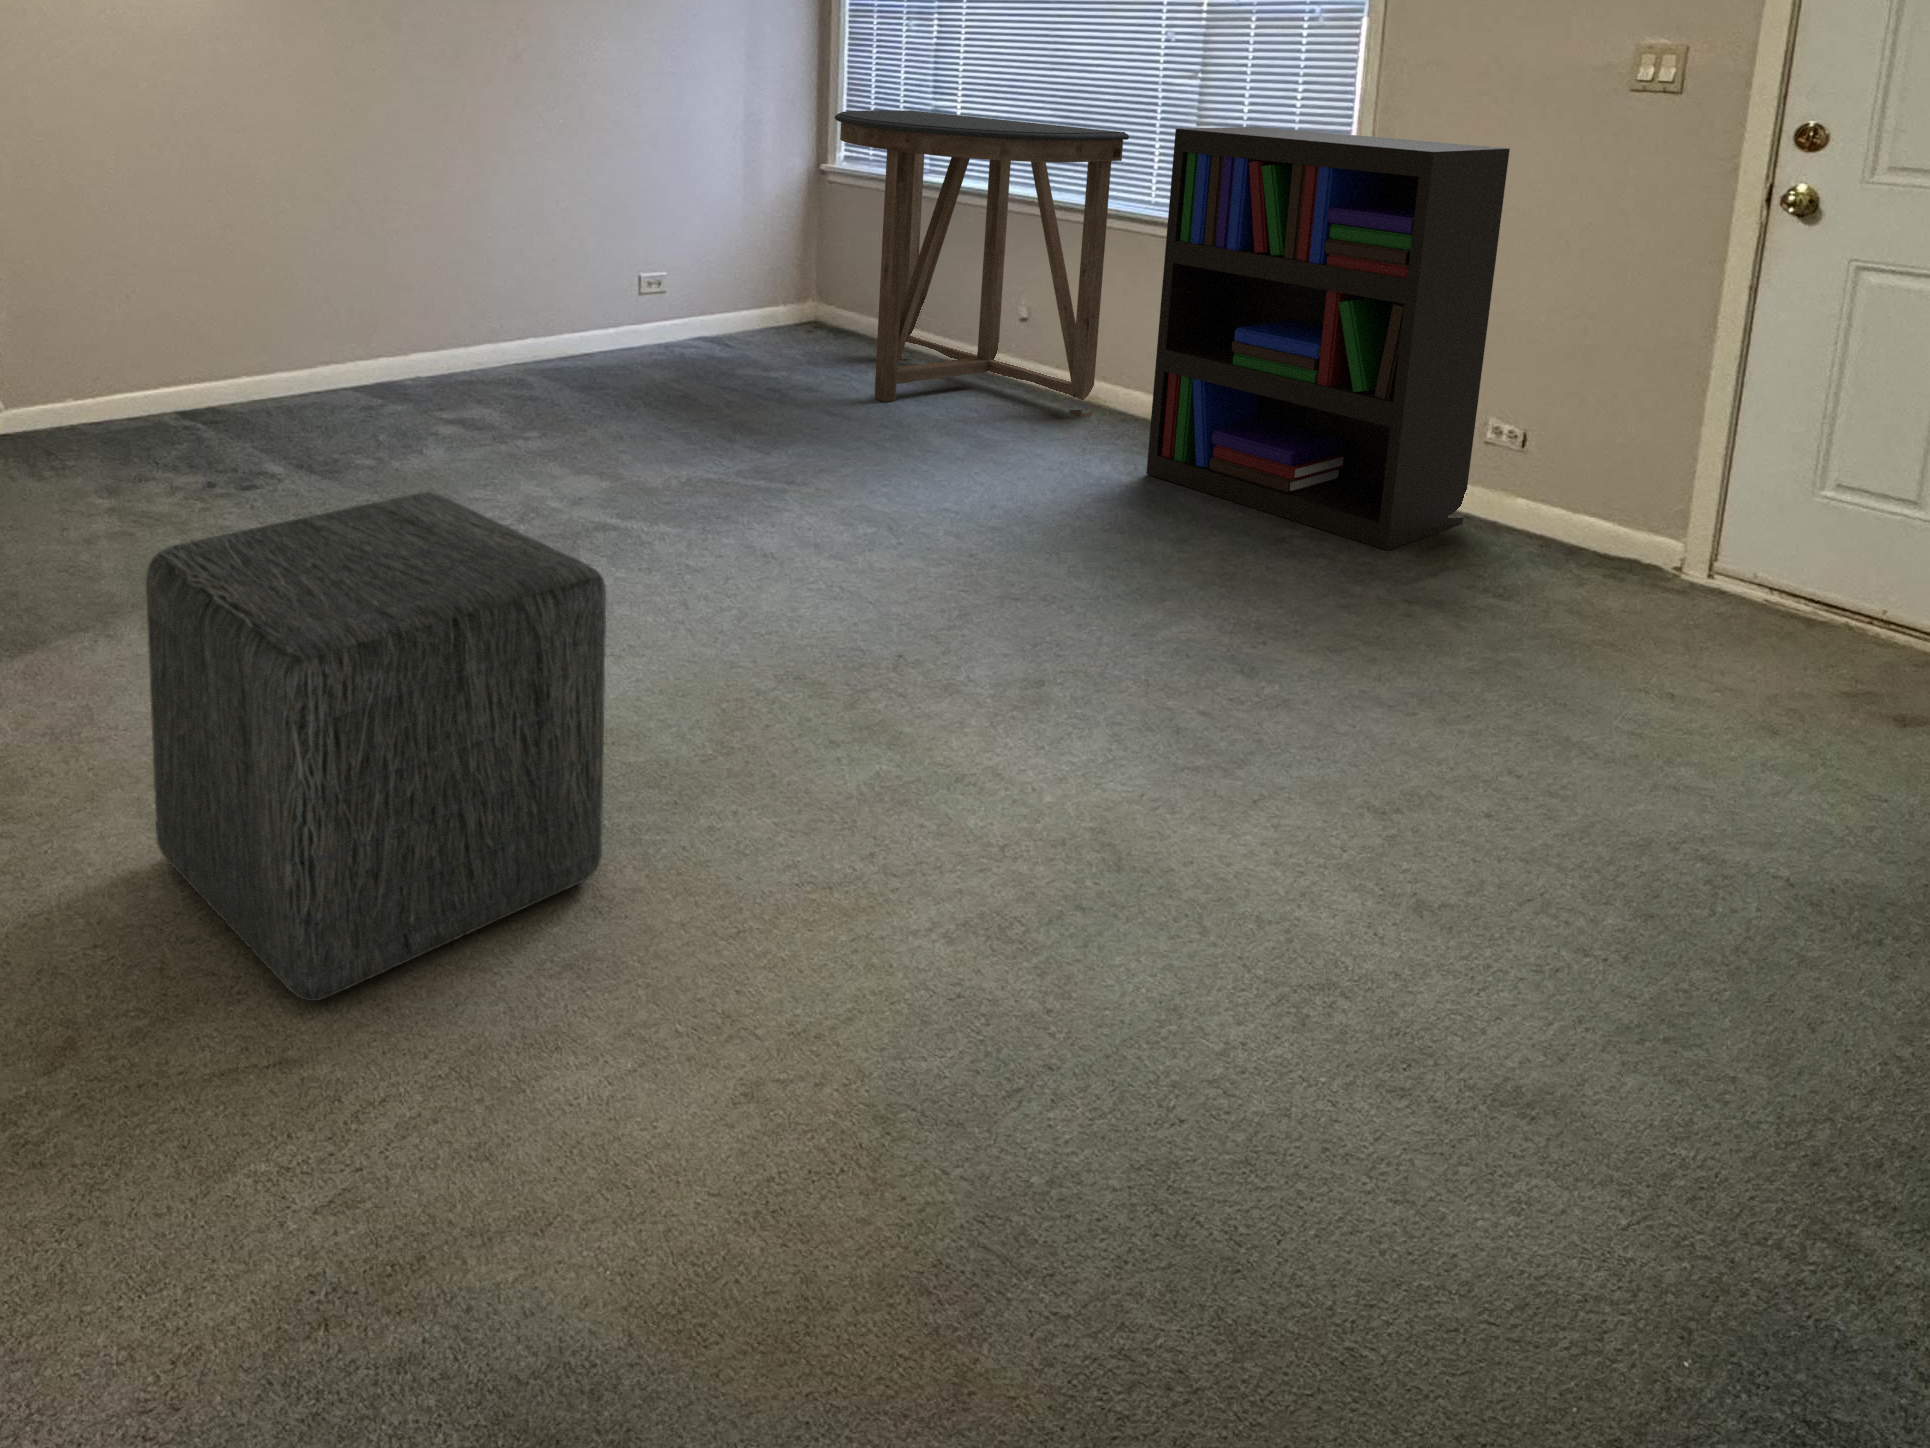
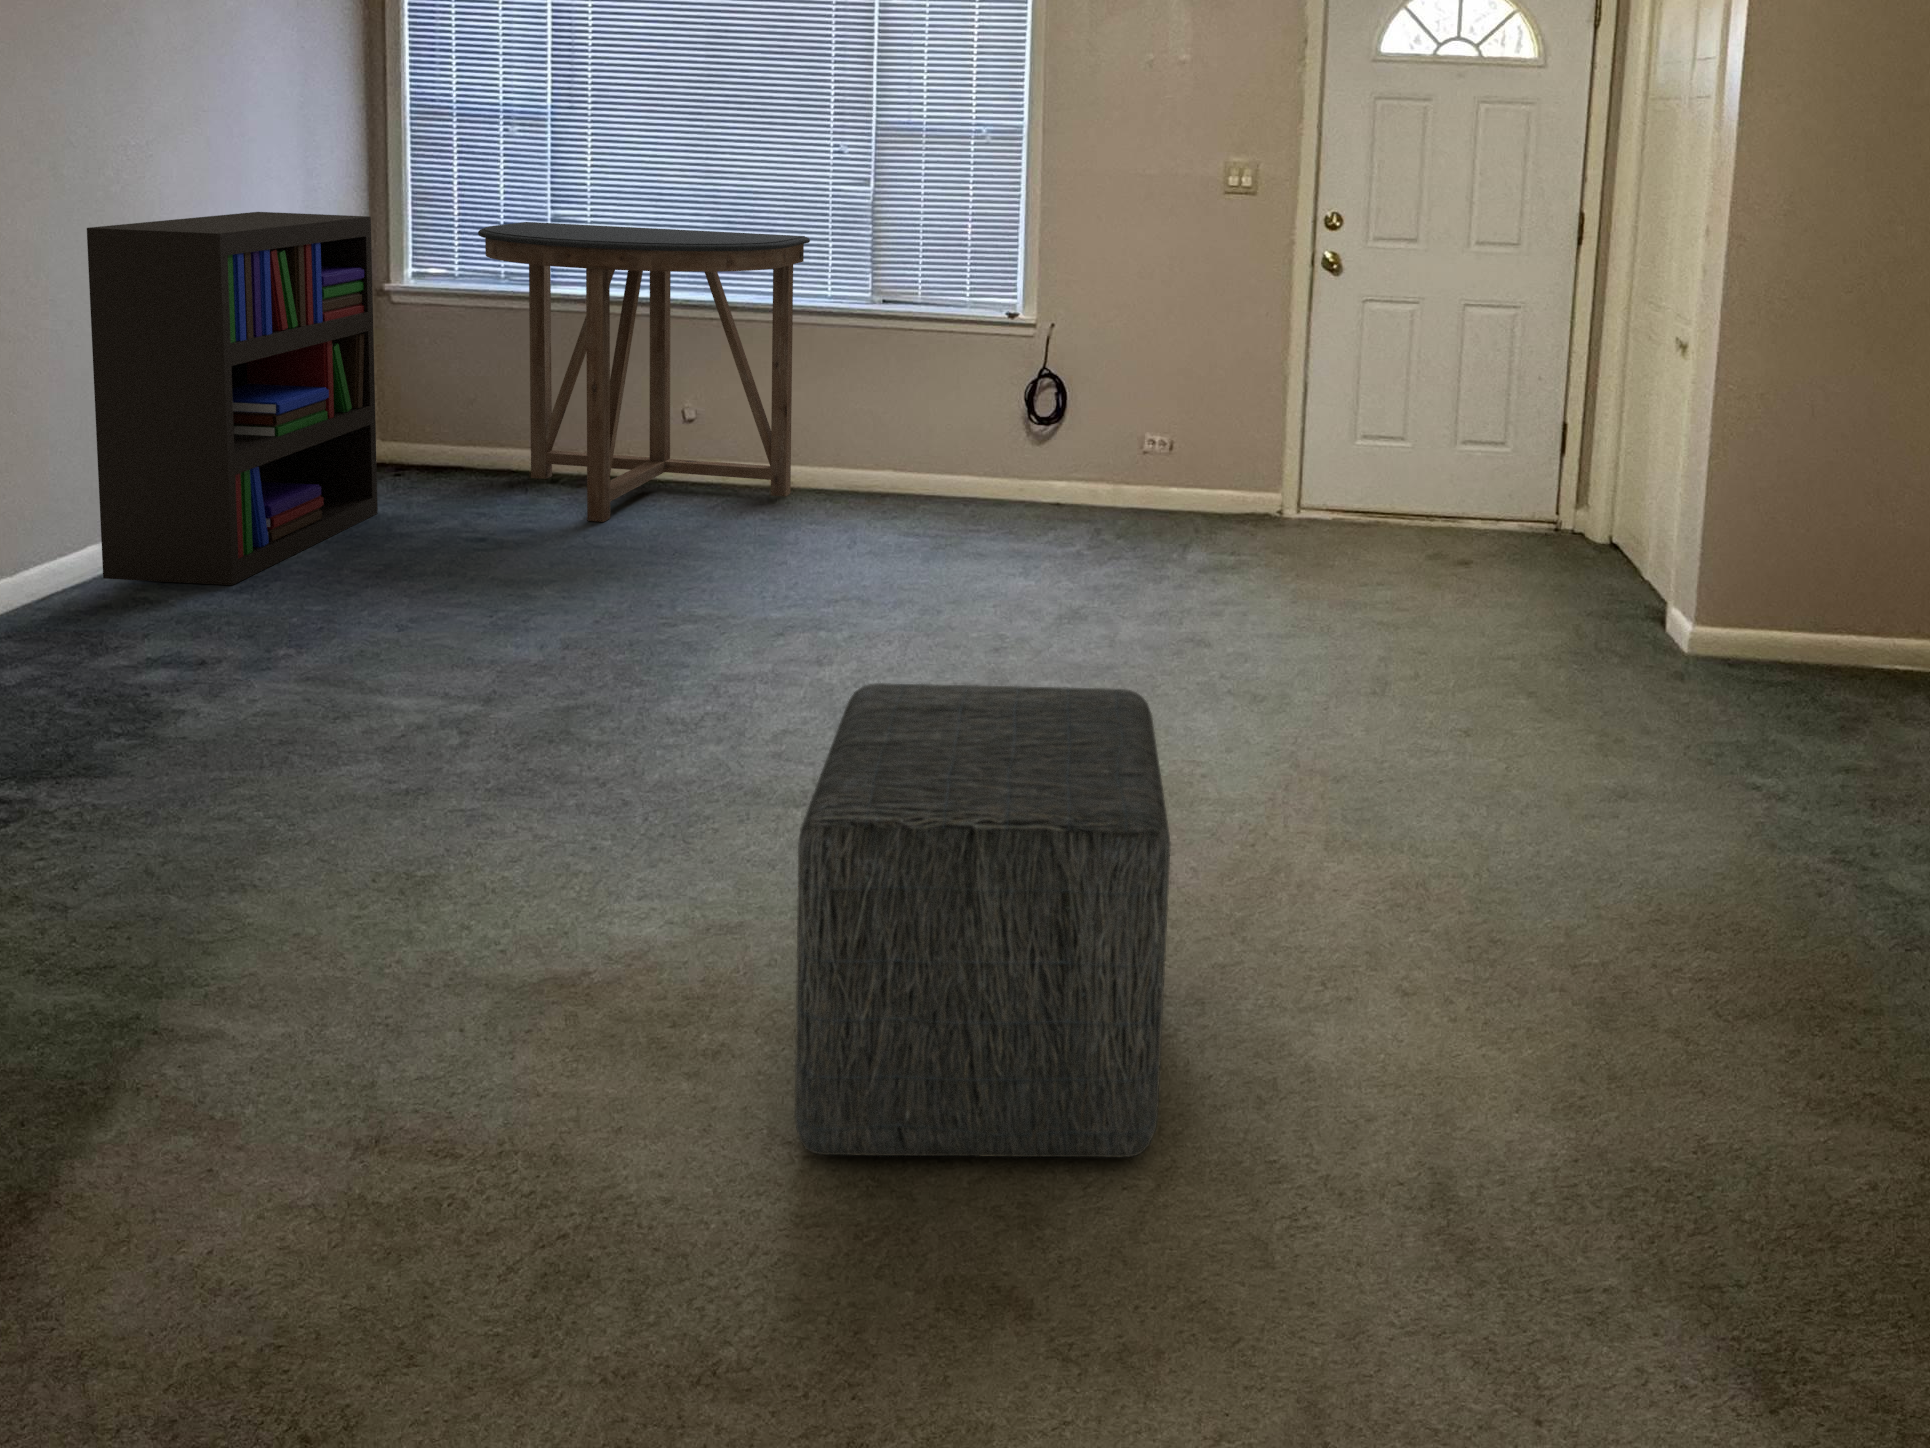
bookshelf: present [1146,127,1510,550] -> present [87,212,378,585]

